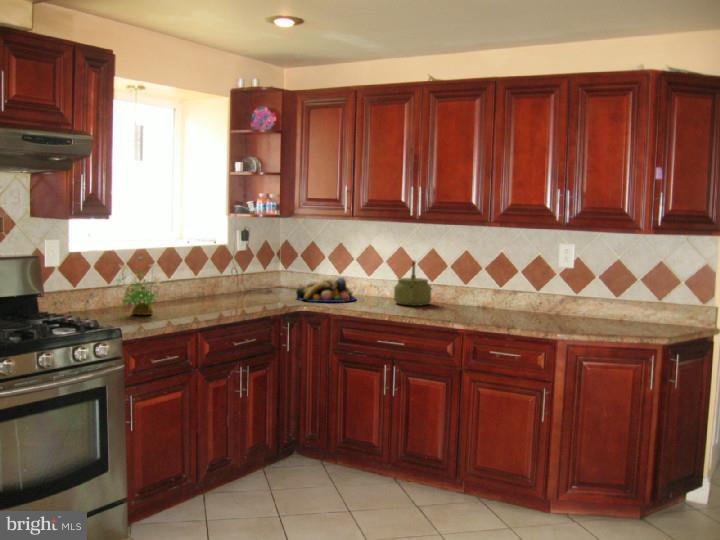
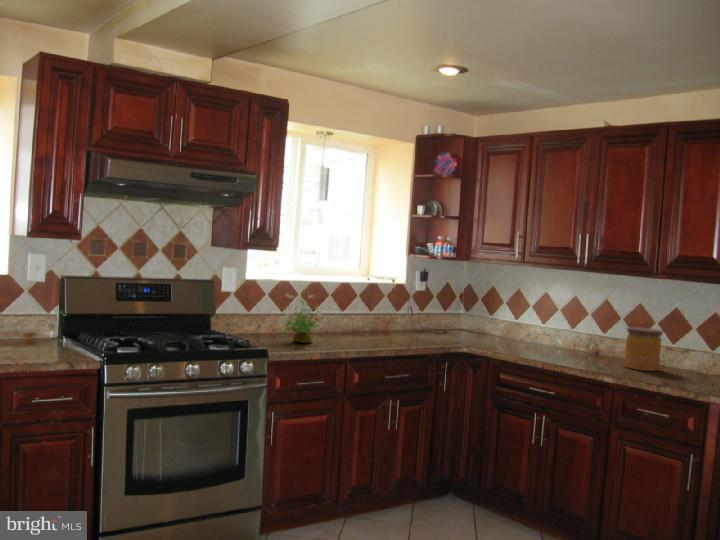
kettle: present [394,261,431,306] -> none [563,311,604,358]
jar: none [454,273,486,312] -> present [625,327,662,371]
fruit bowl: present [296,278,356,302] -> none [464,322,526,347]

